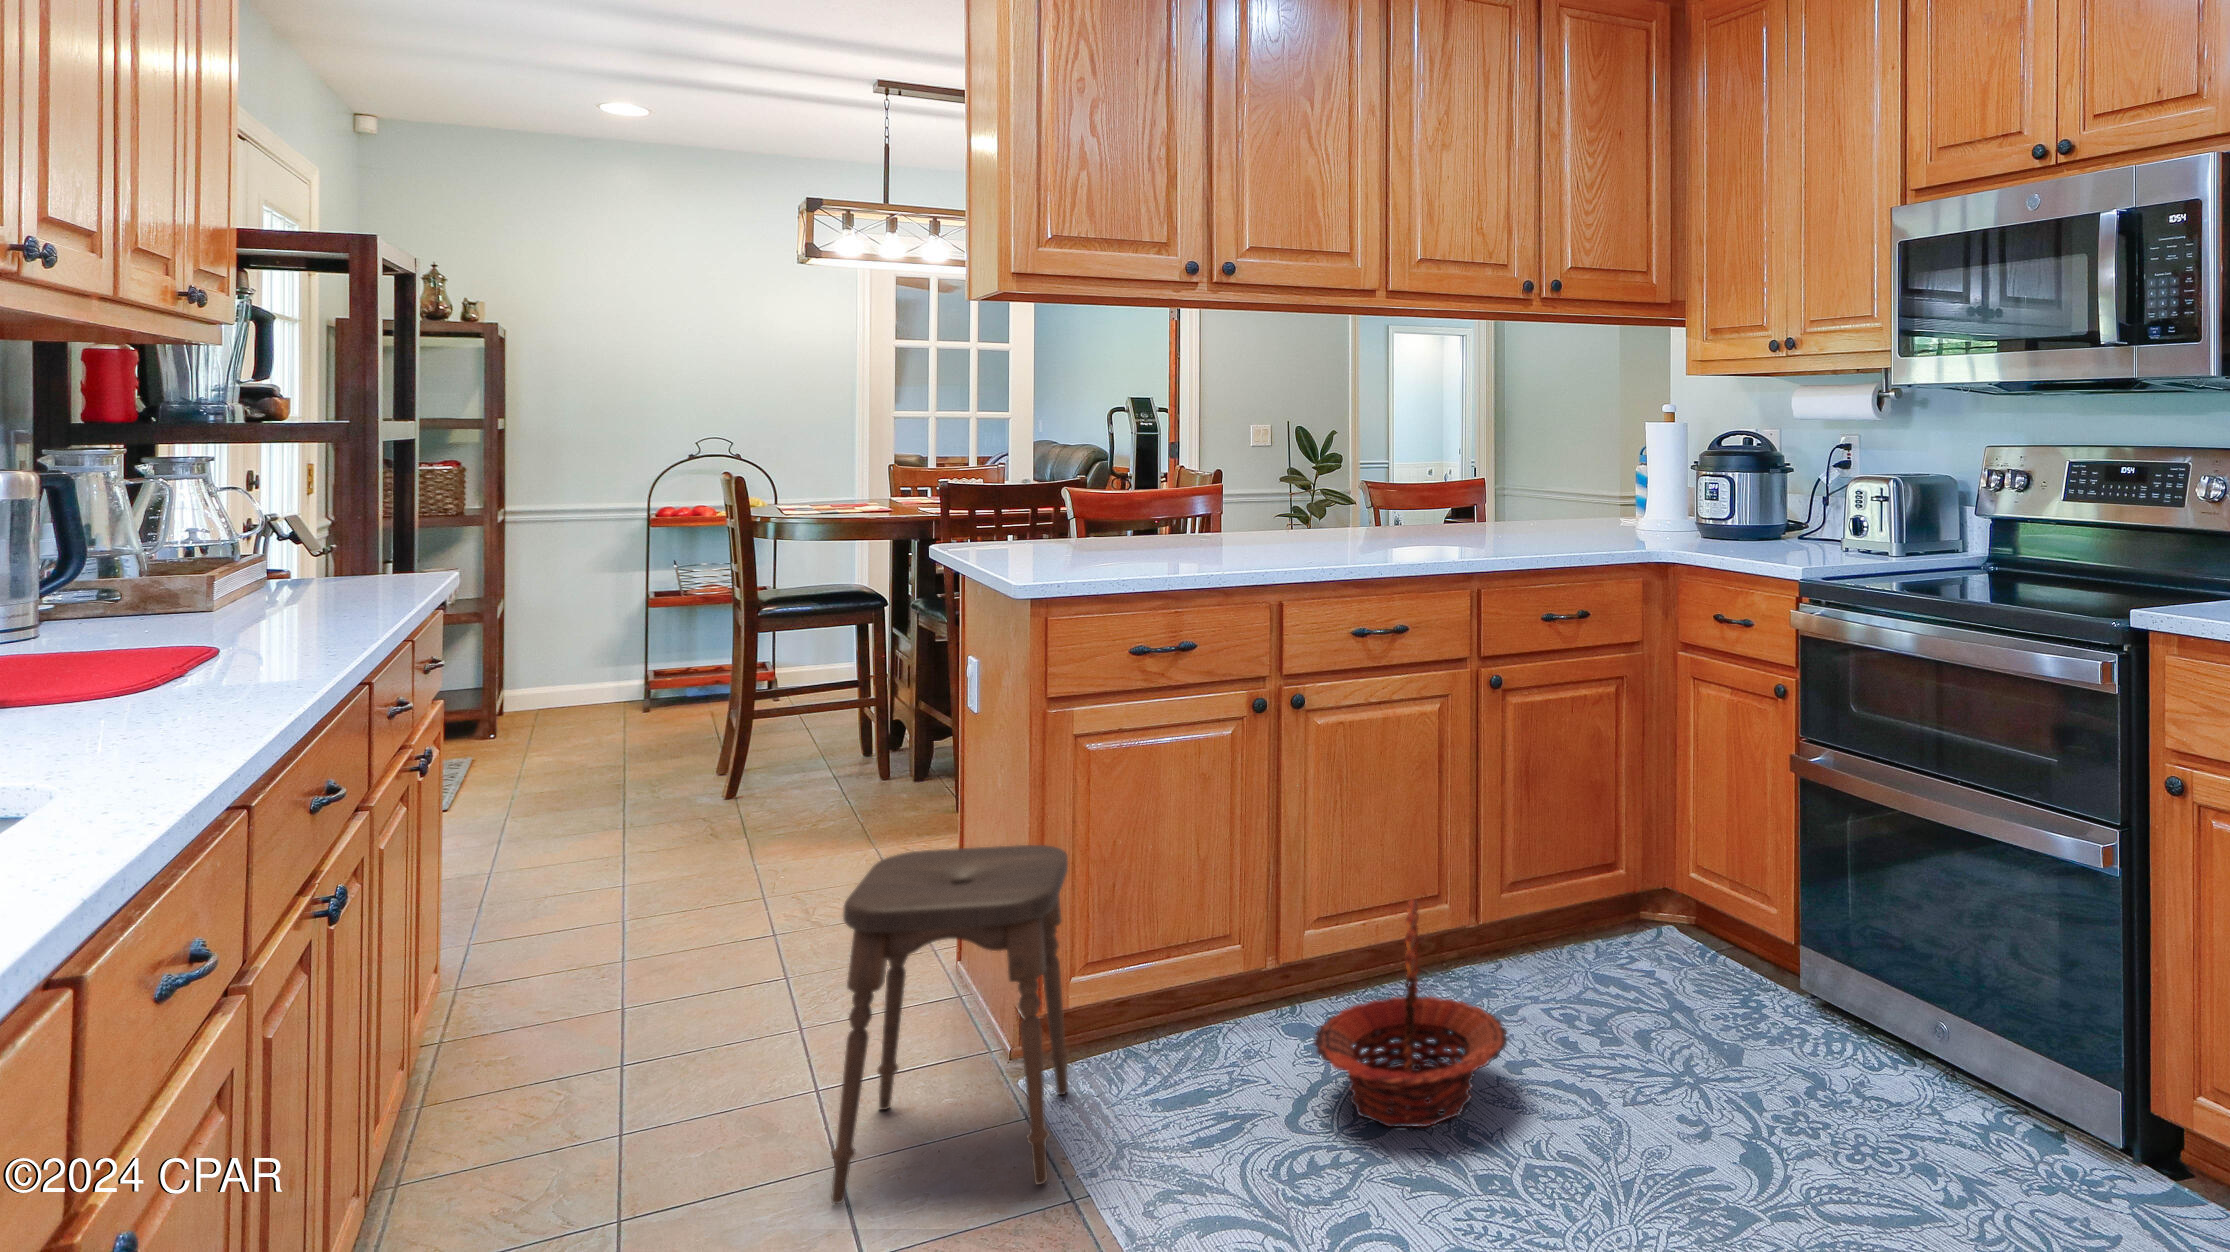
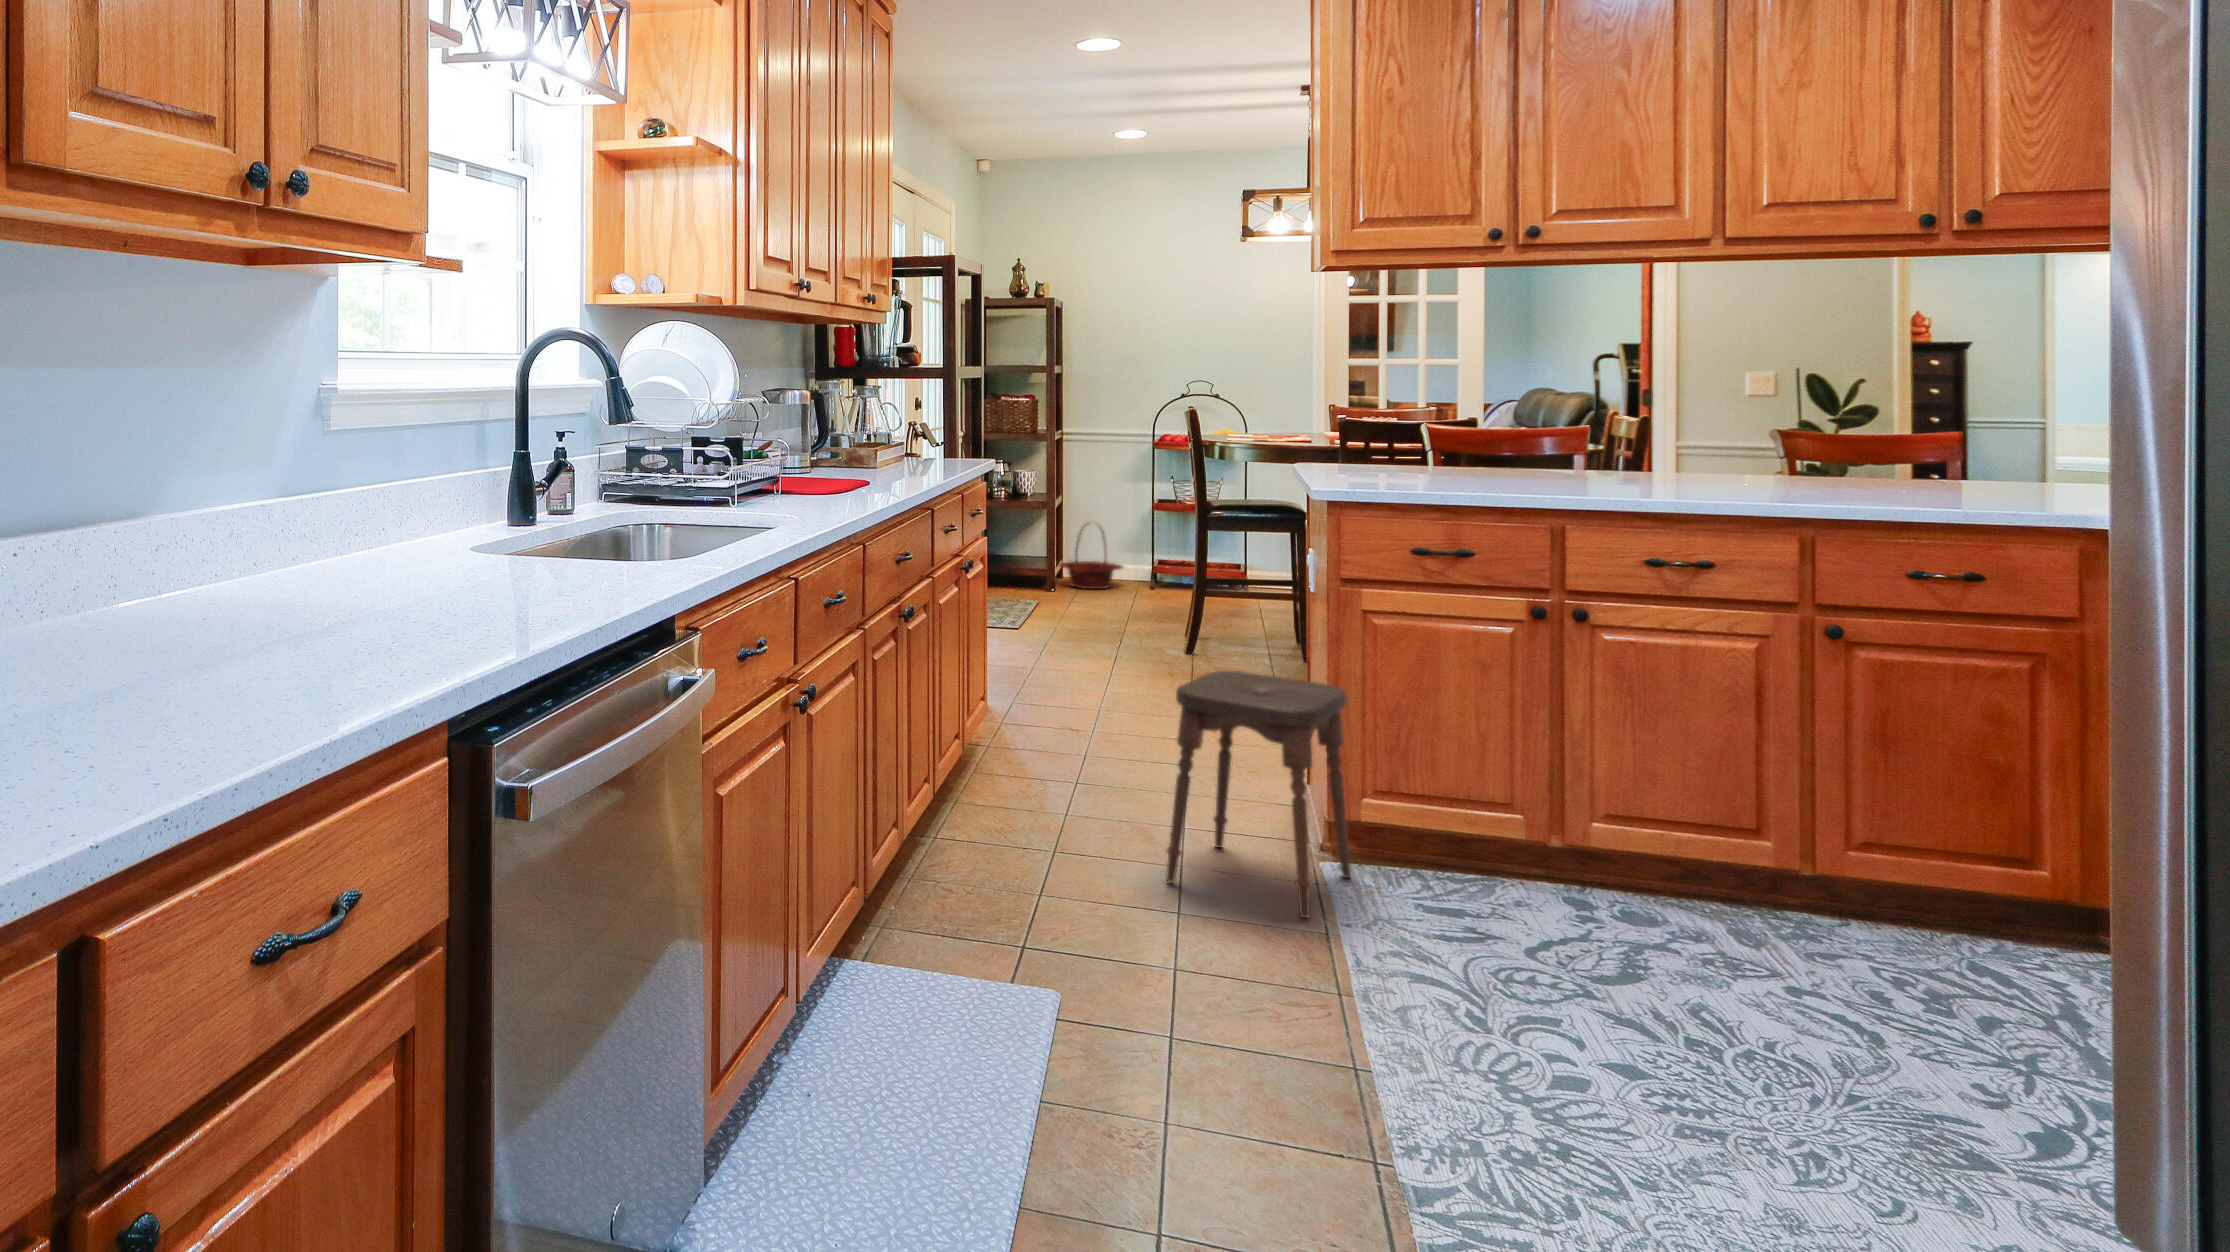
basket: present [1314,900,1508,1127] -> present [1059,524,1123,589]

